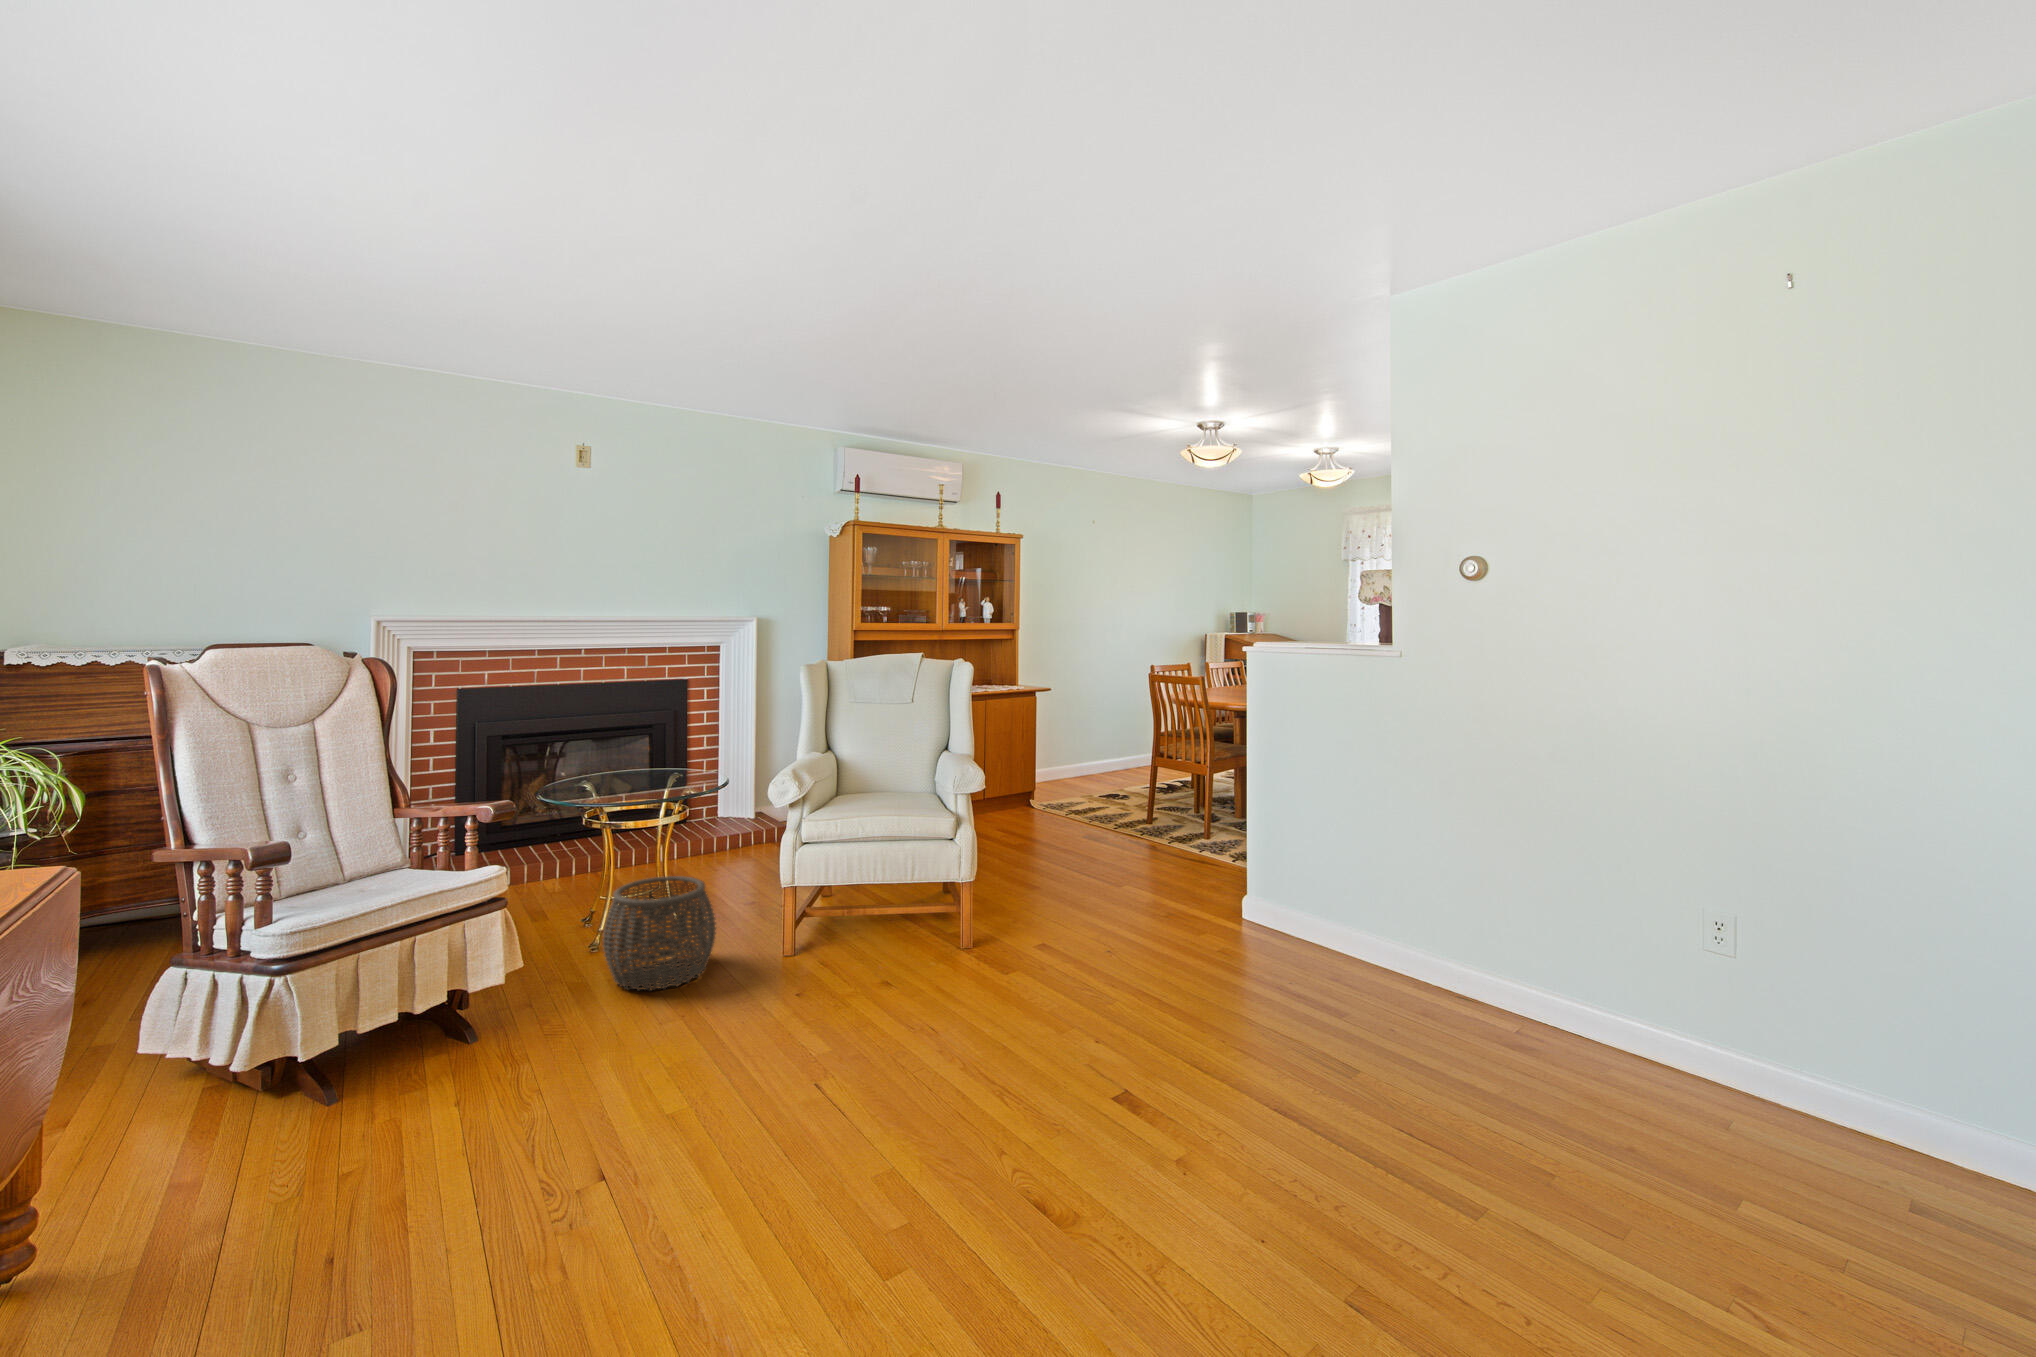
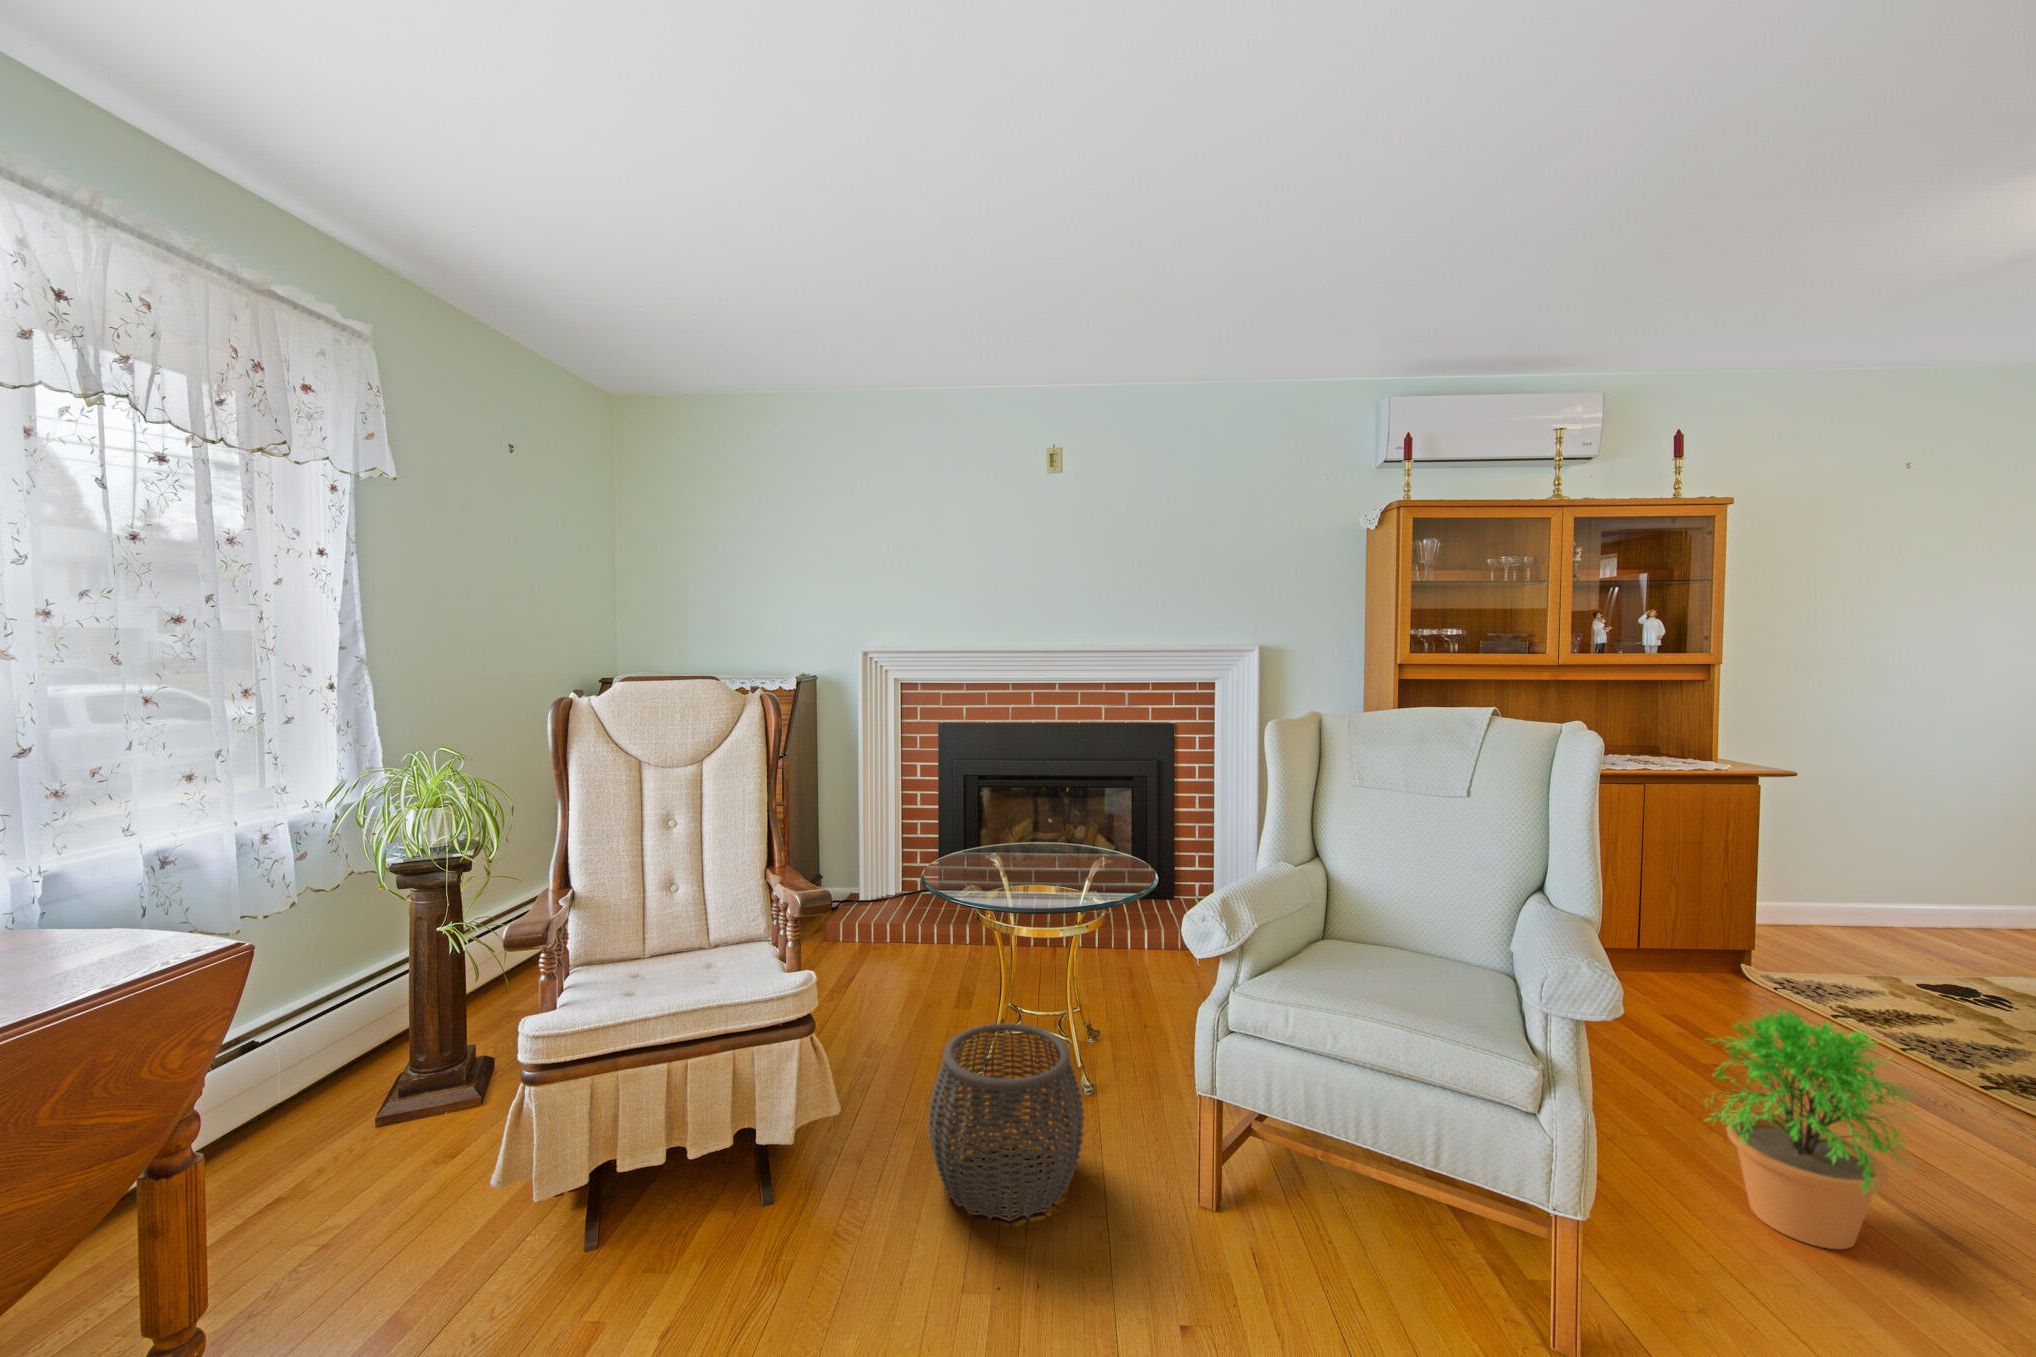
potted plant: none [1014,790,1087,892] -> present [1706,1009,1912,1249]

